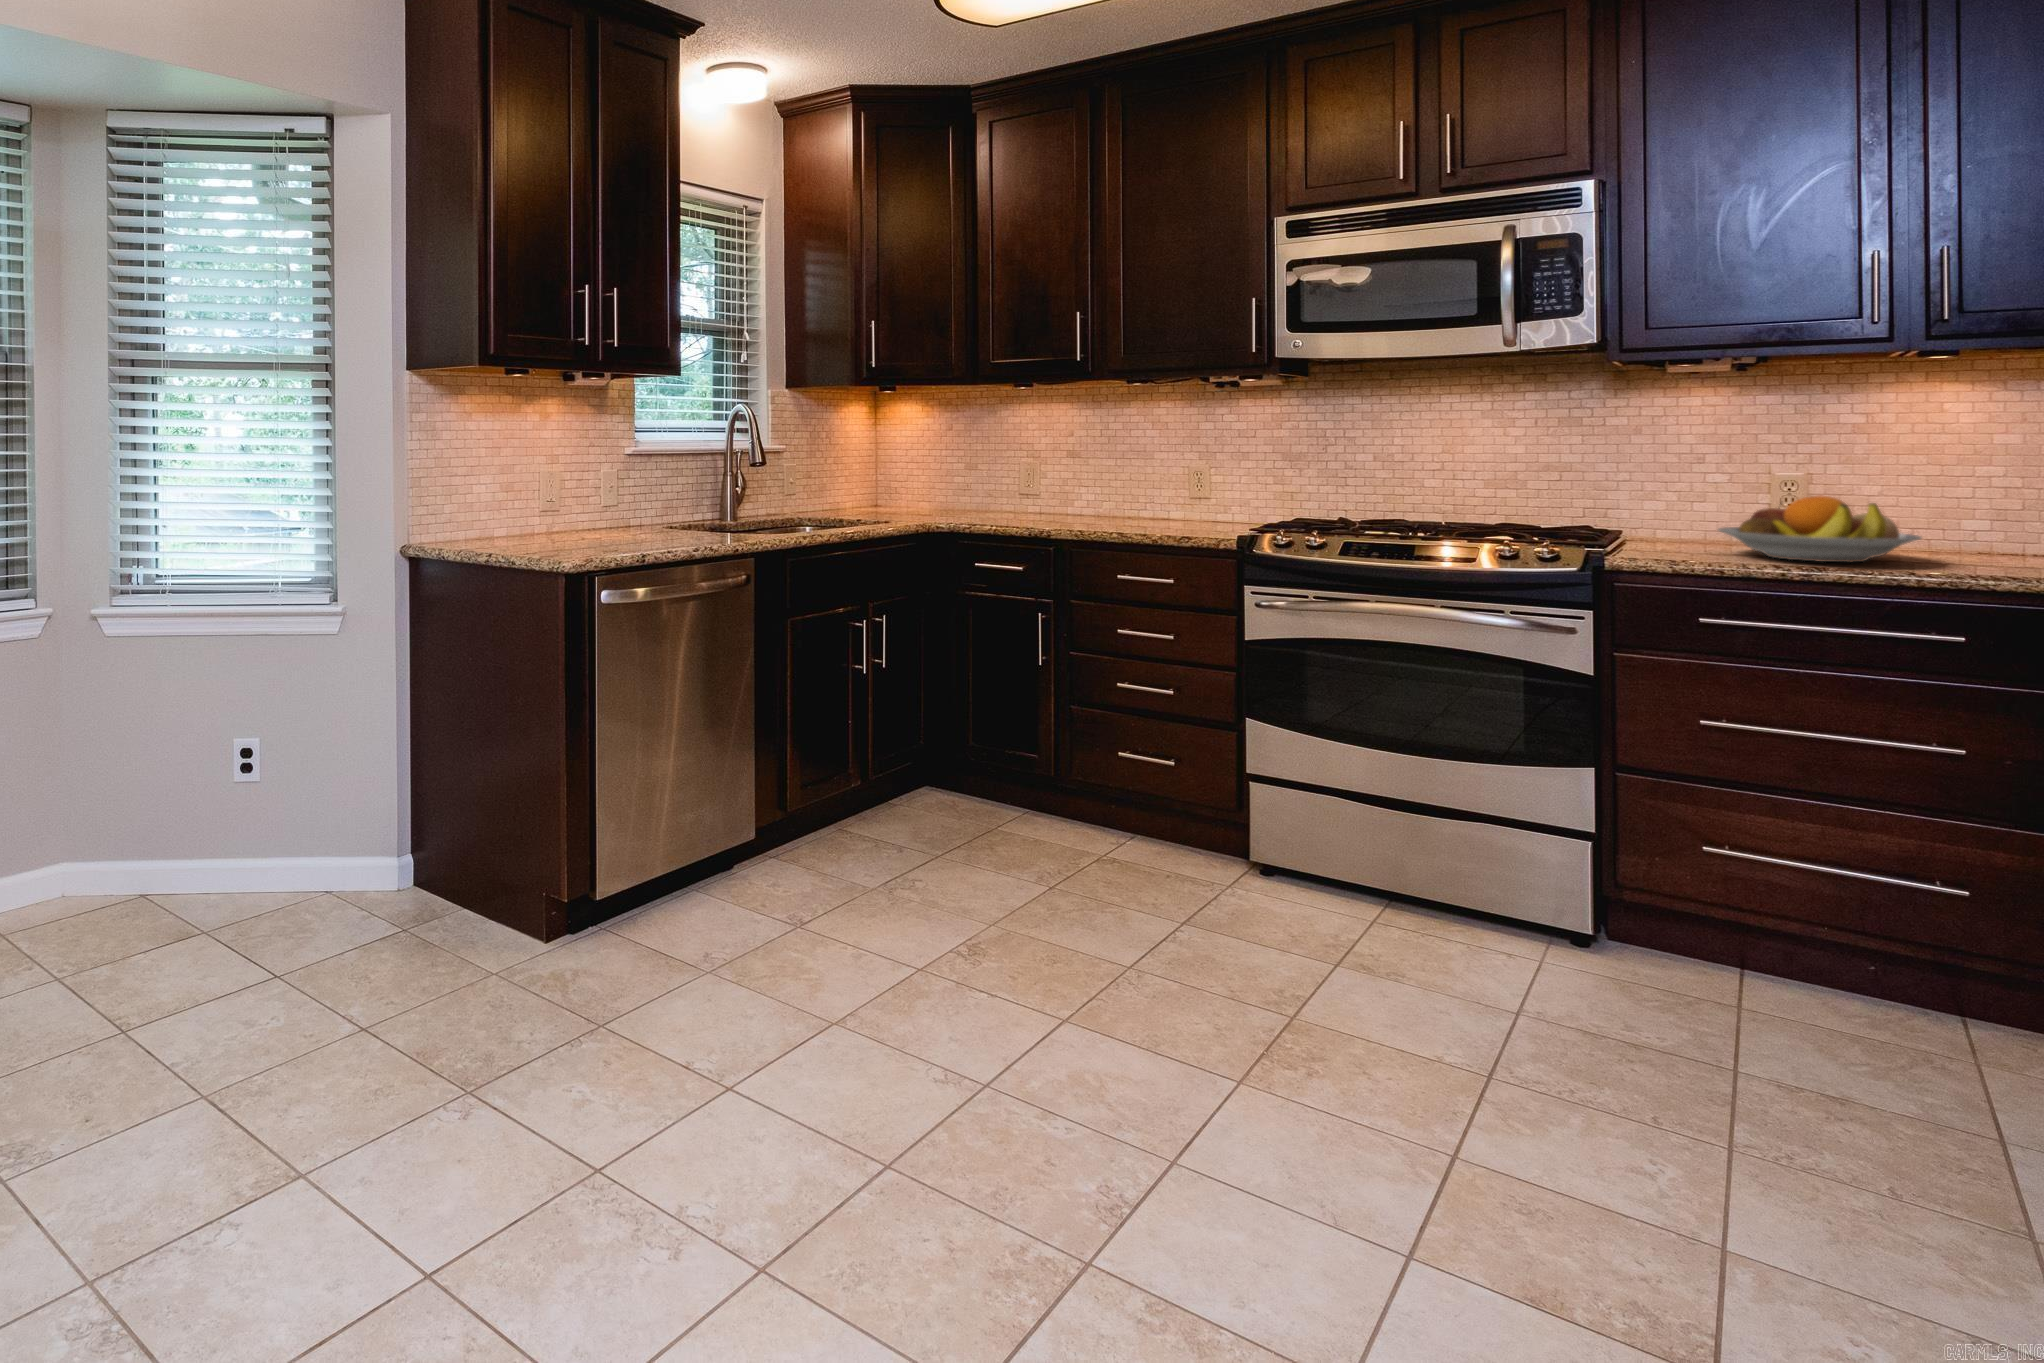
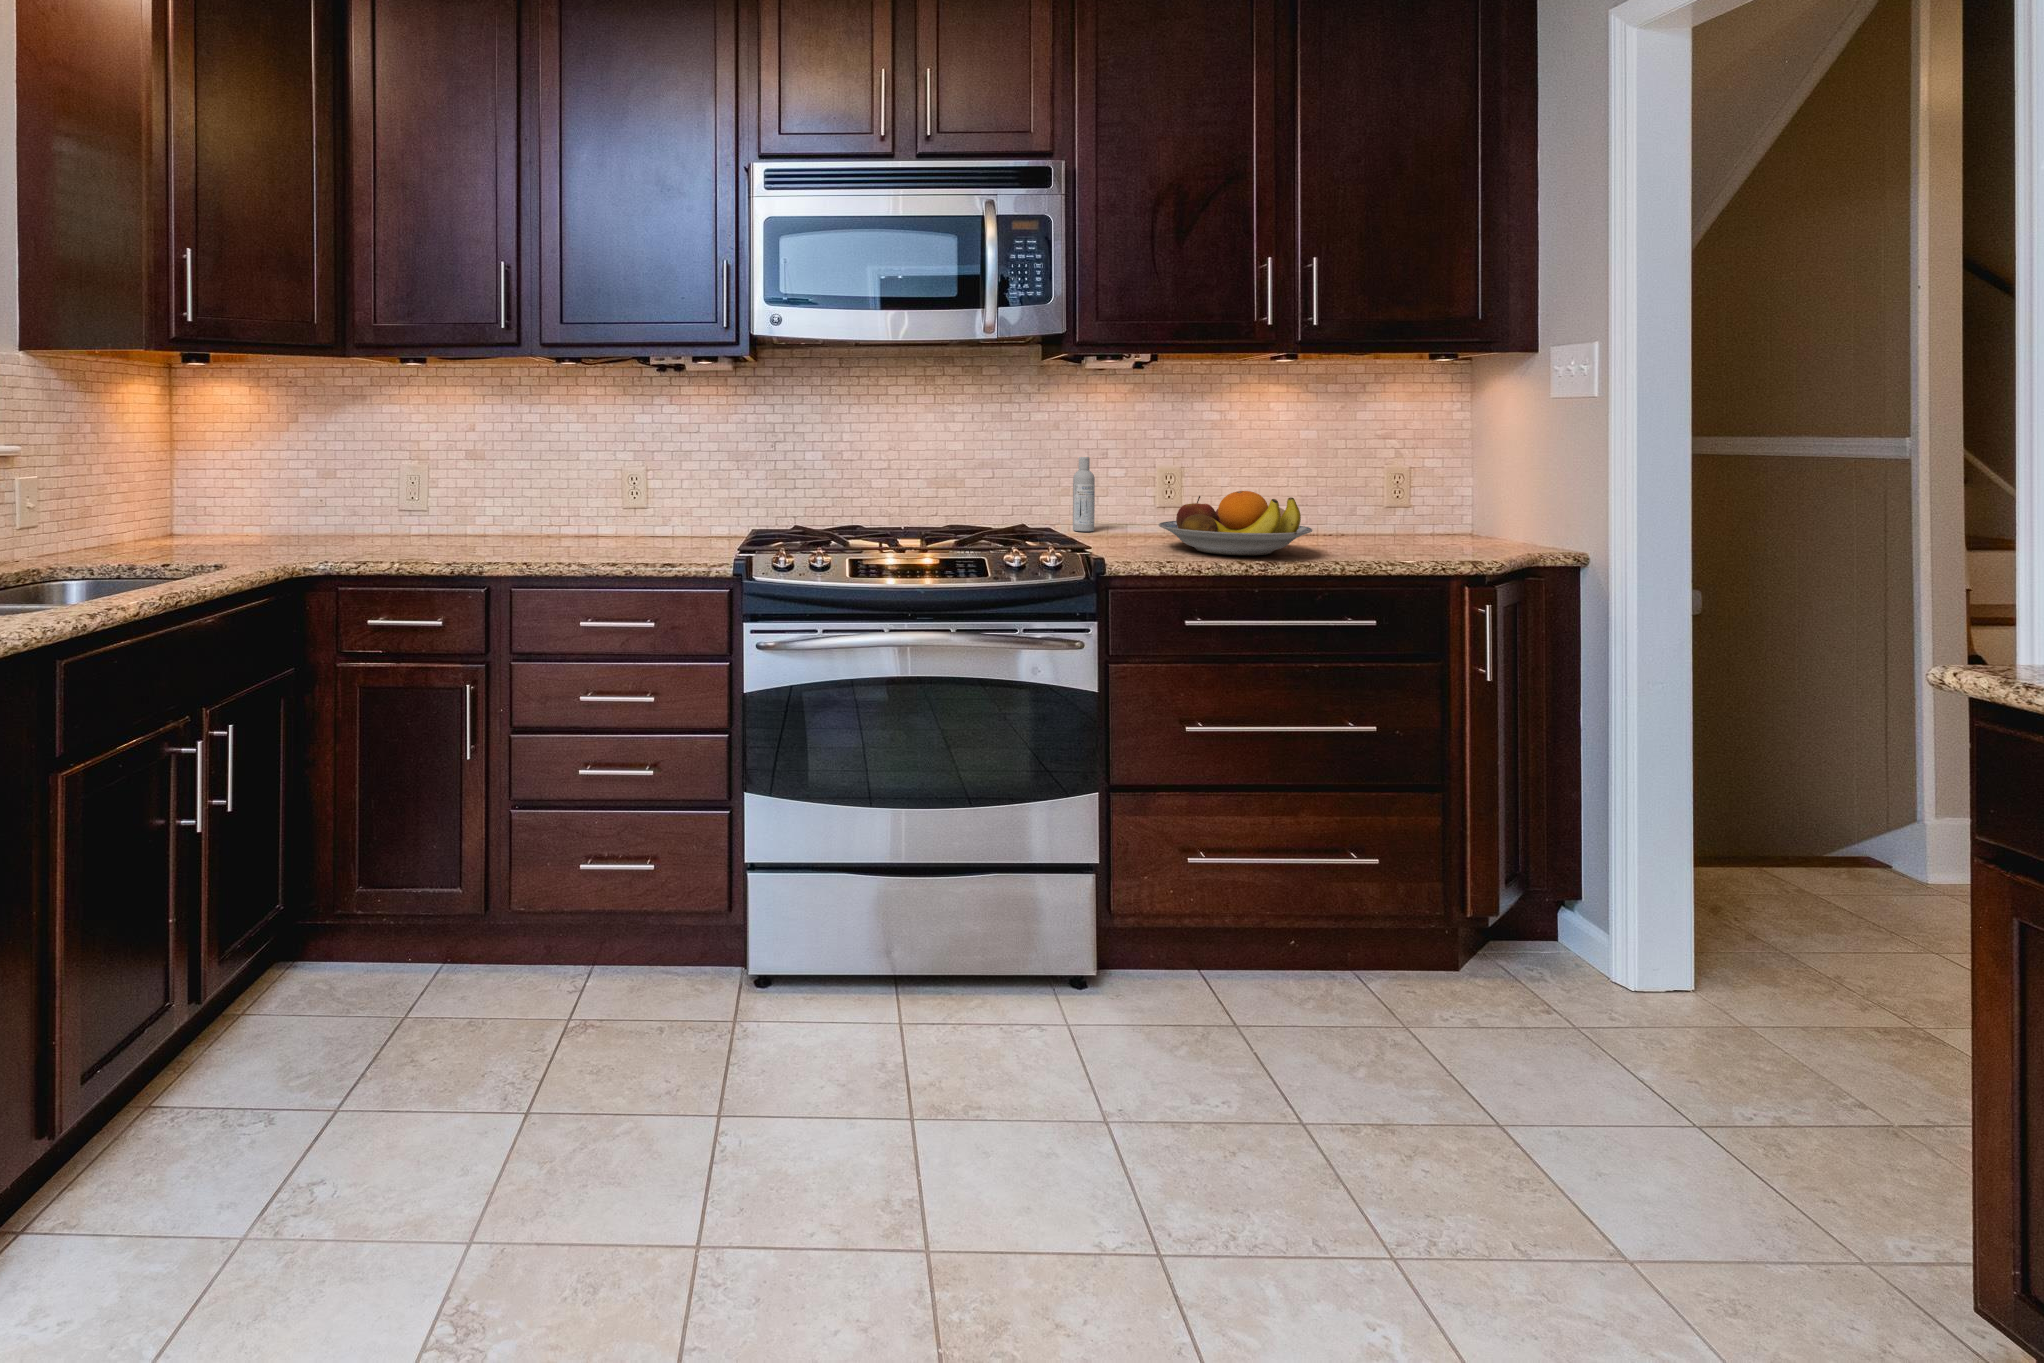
bottle: none [1657,462,1684,536] -> present [1073,457,1095,532]

